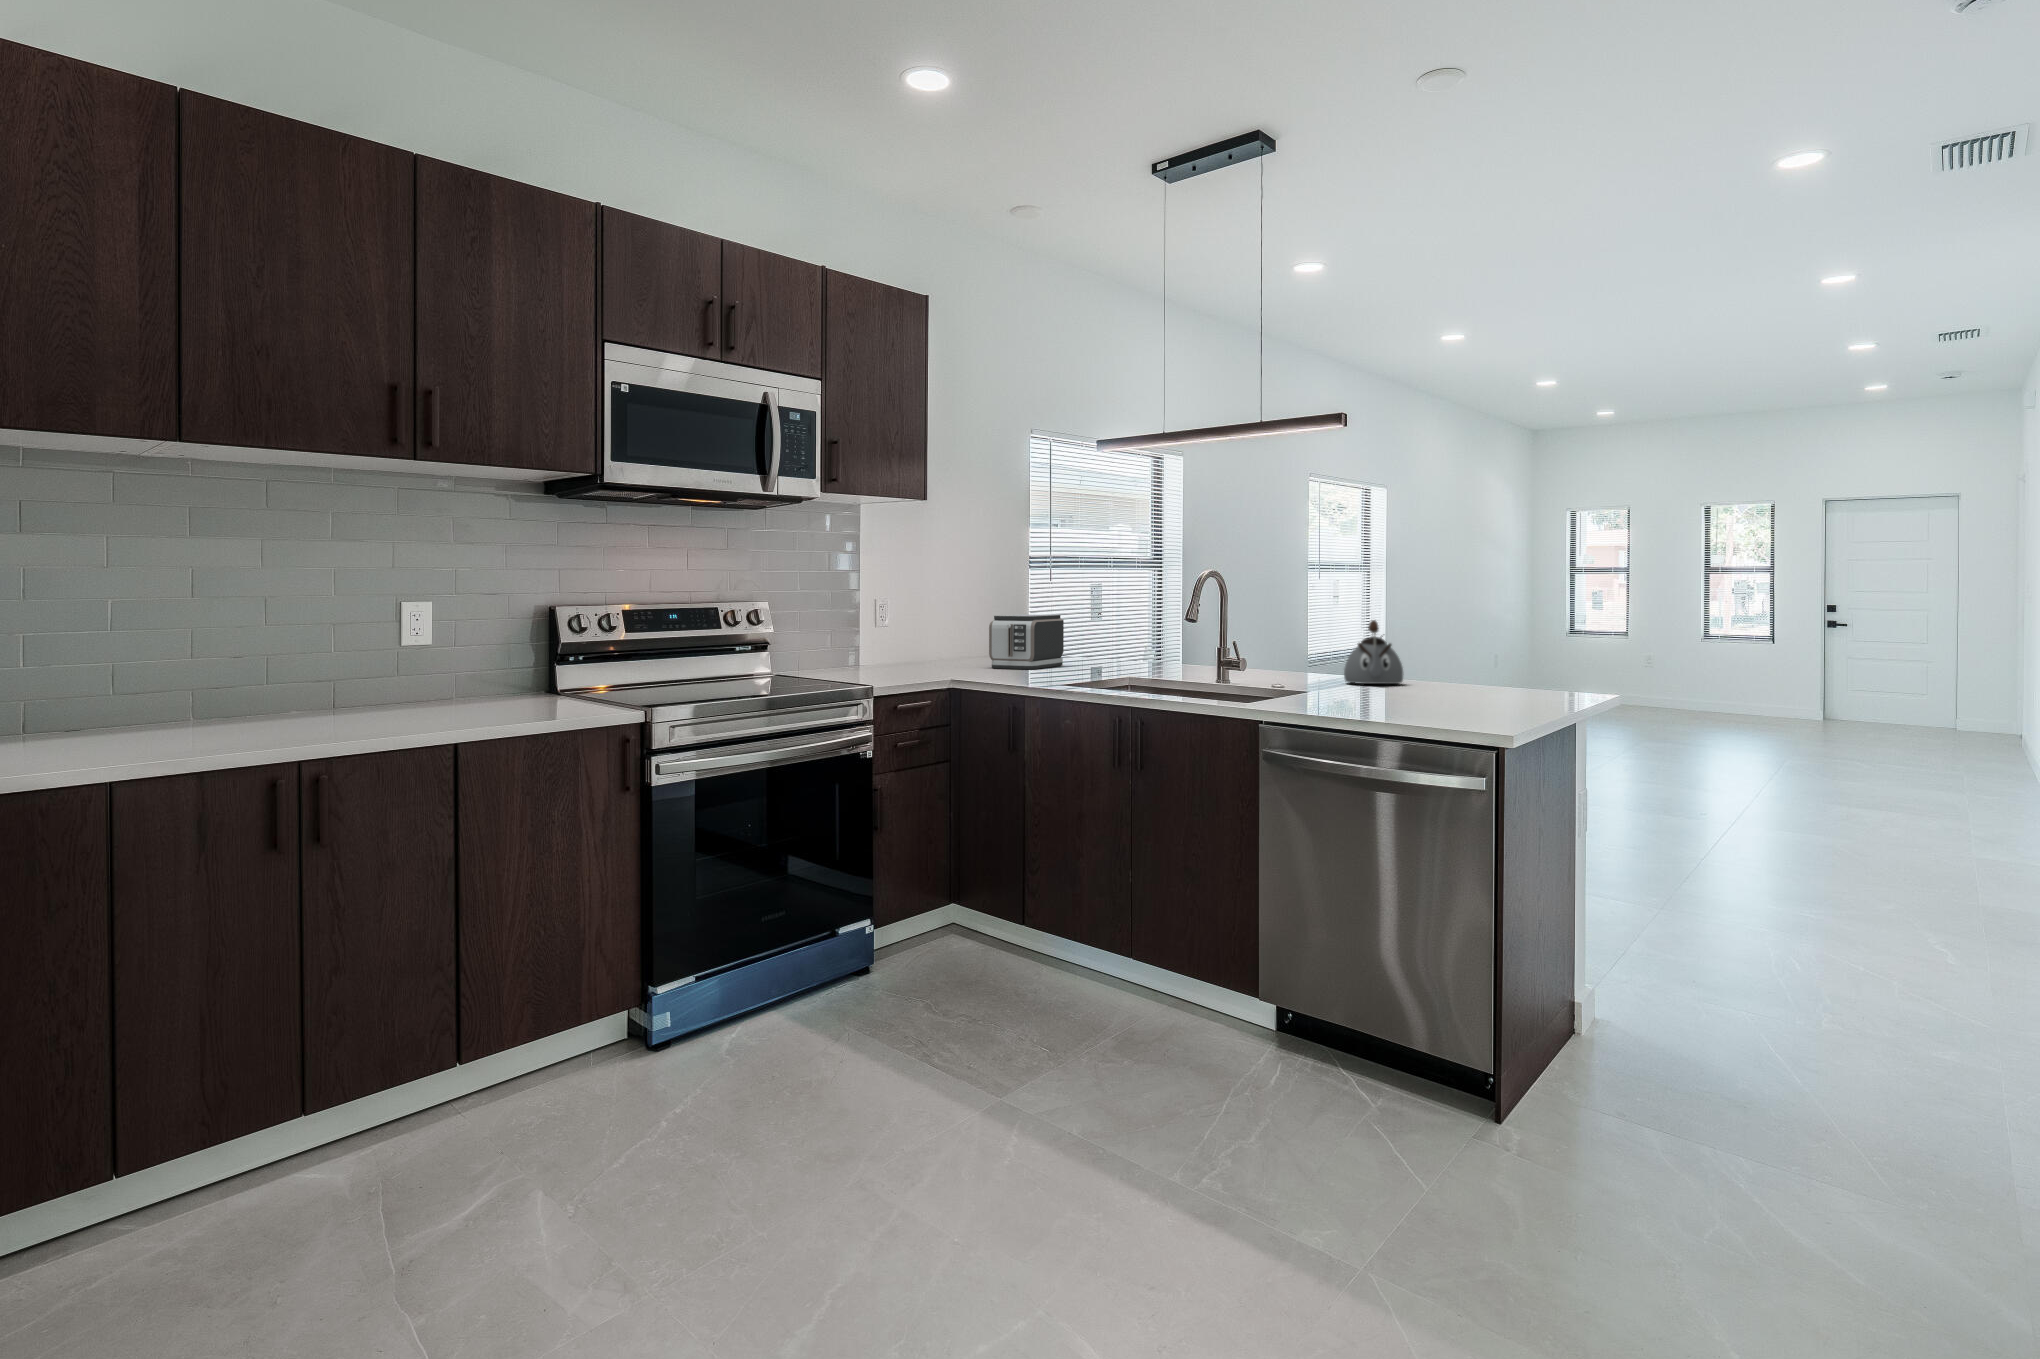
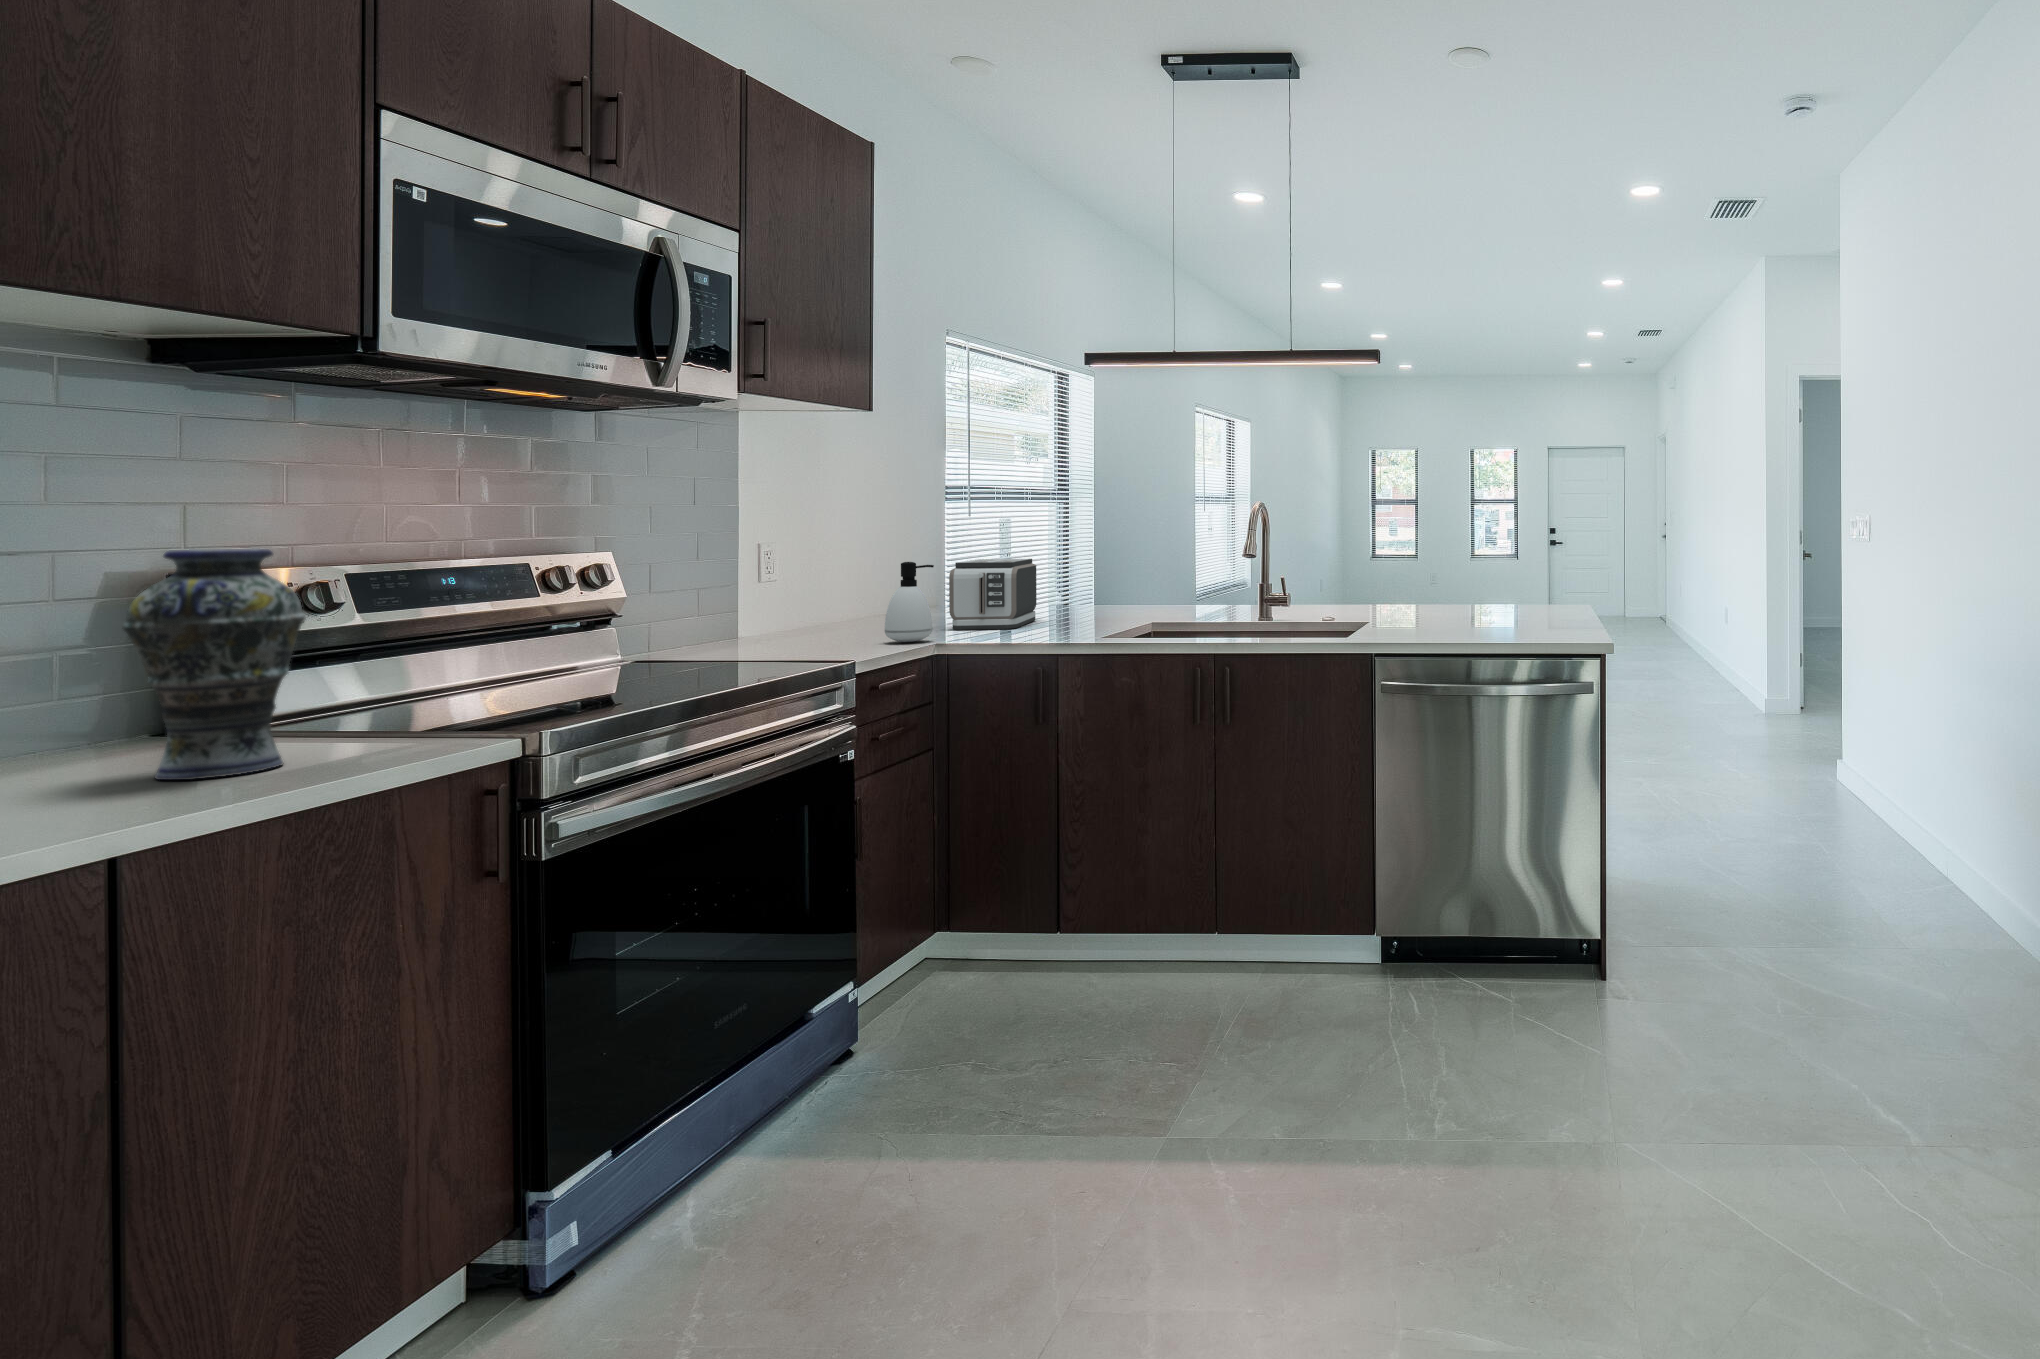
vase: none [504,591,571,704] -> present [123,548,305,780]
soap dispenser: none [929,613,961,673] -> present [885,562,934,642]
kettle: present [1344,620,1403,684] -> none [1417,558,1479,627]

